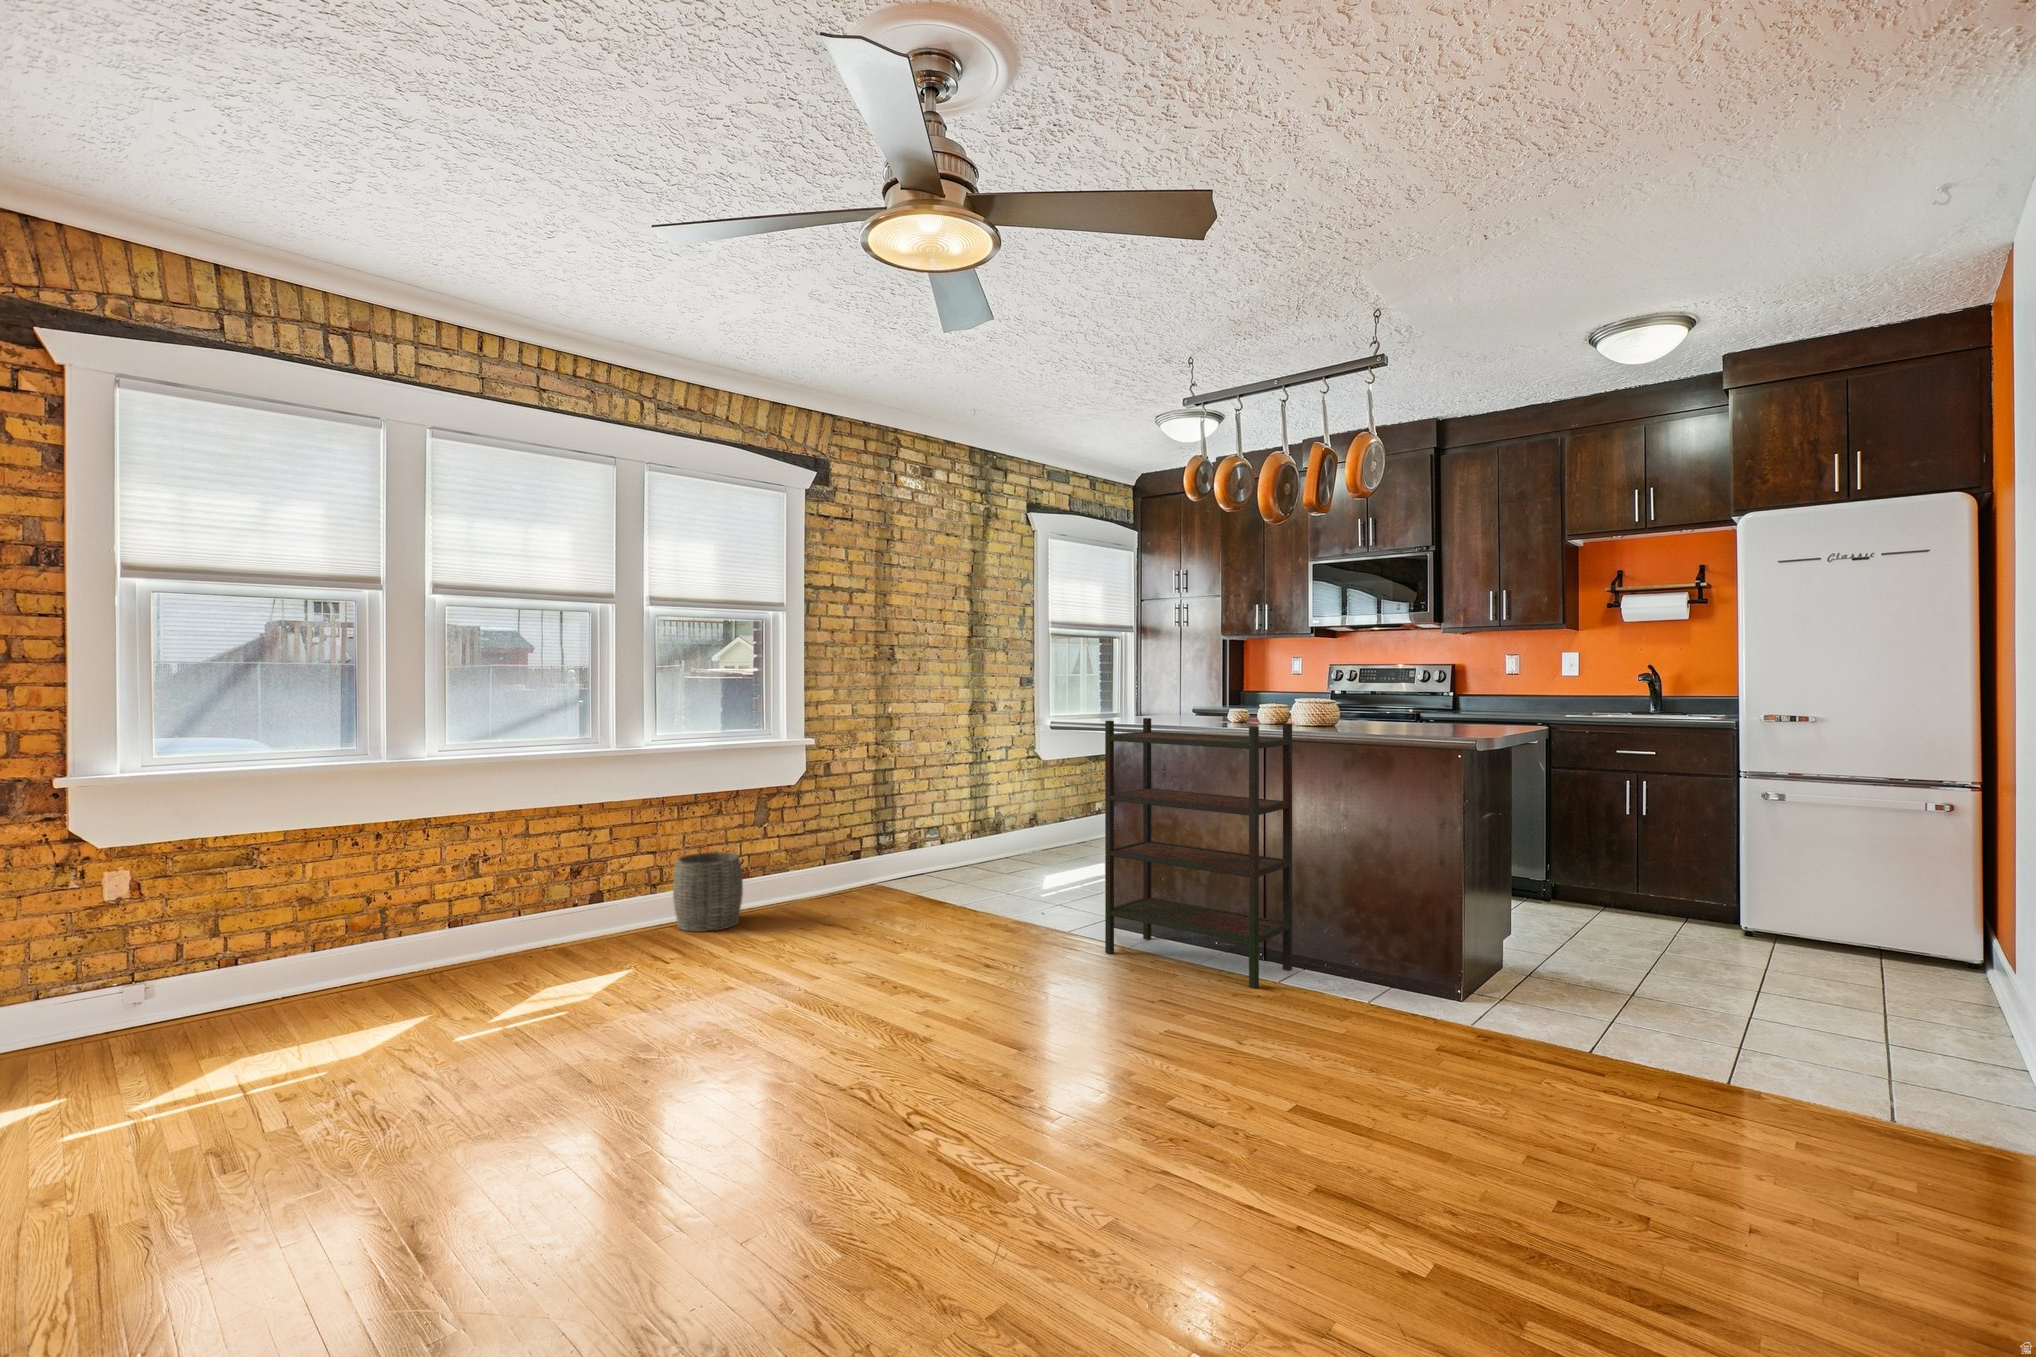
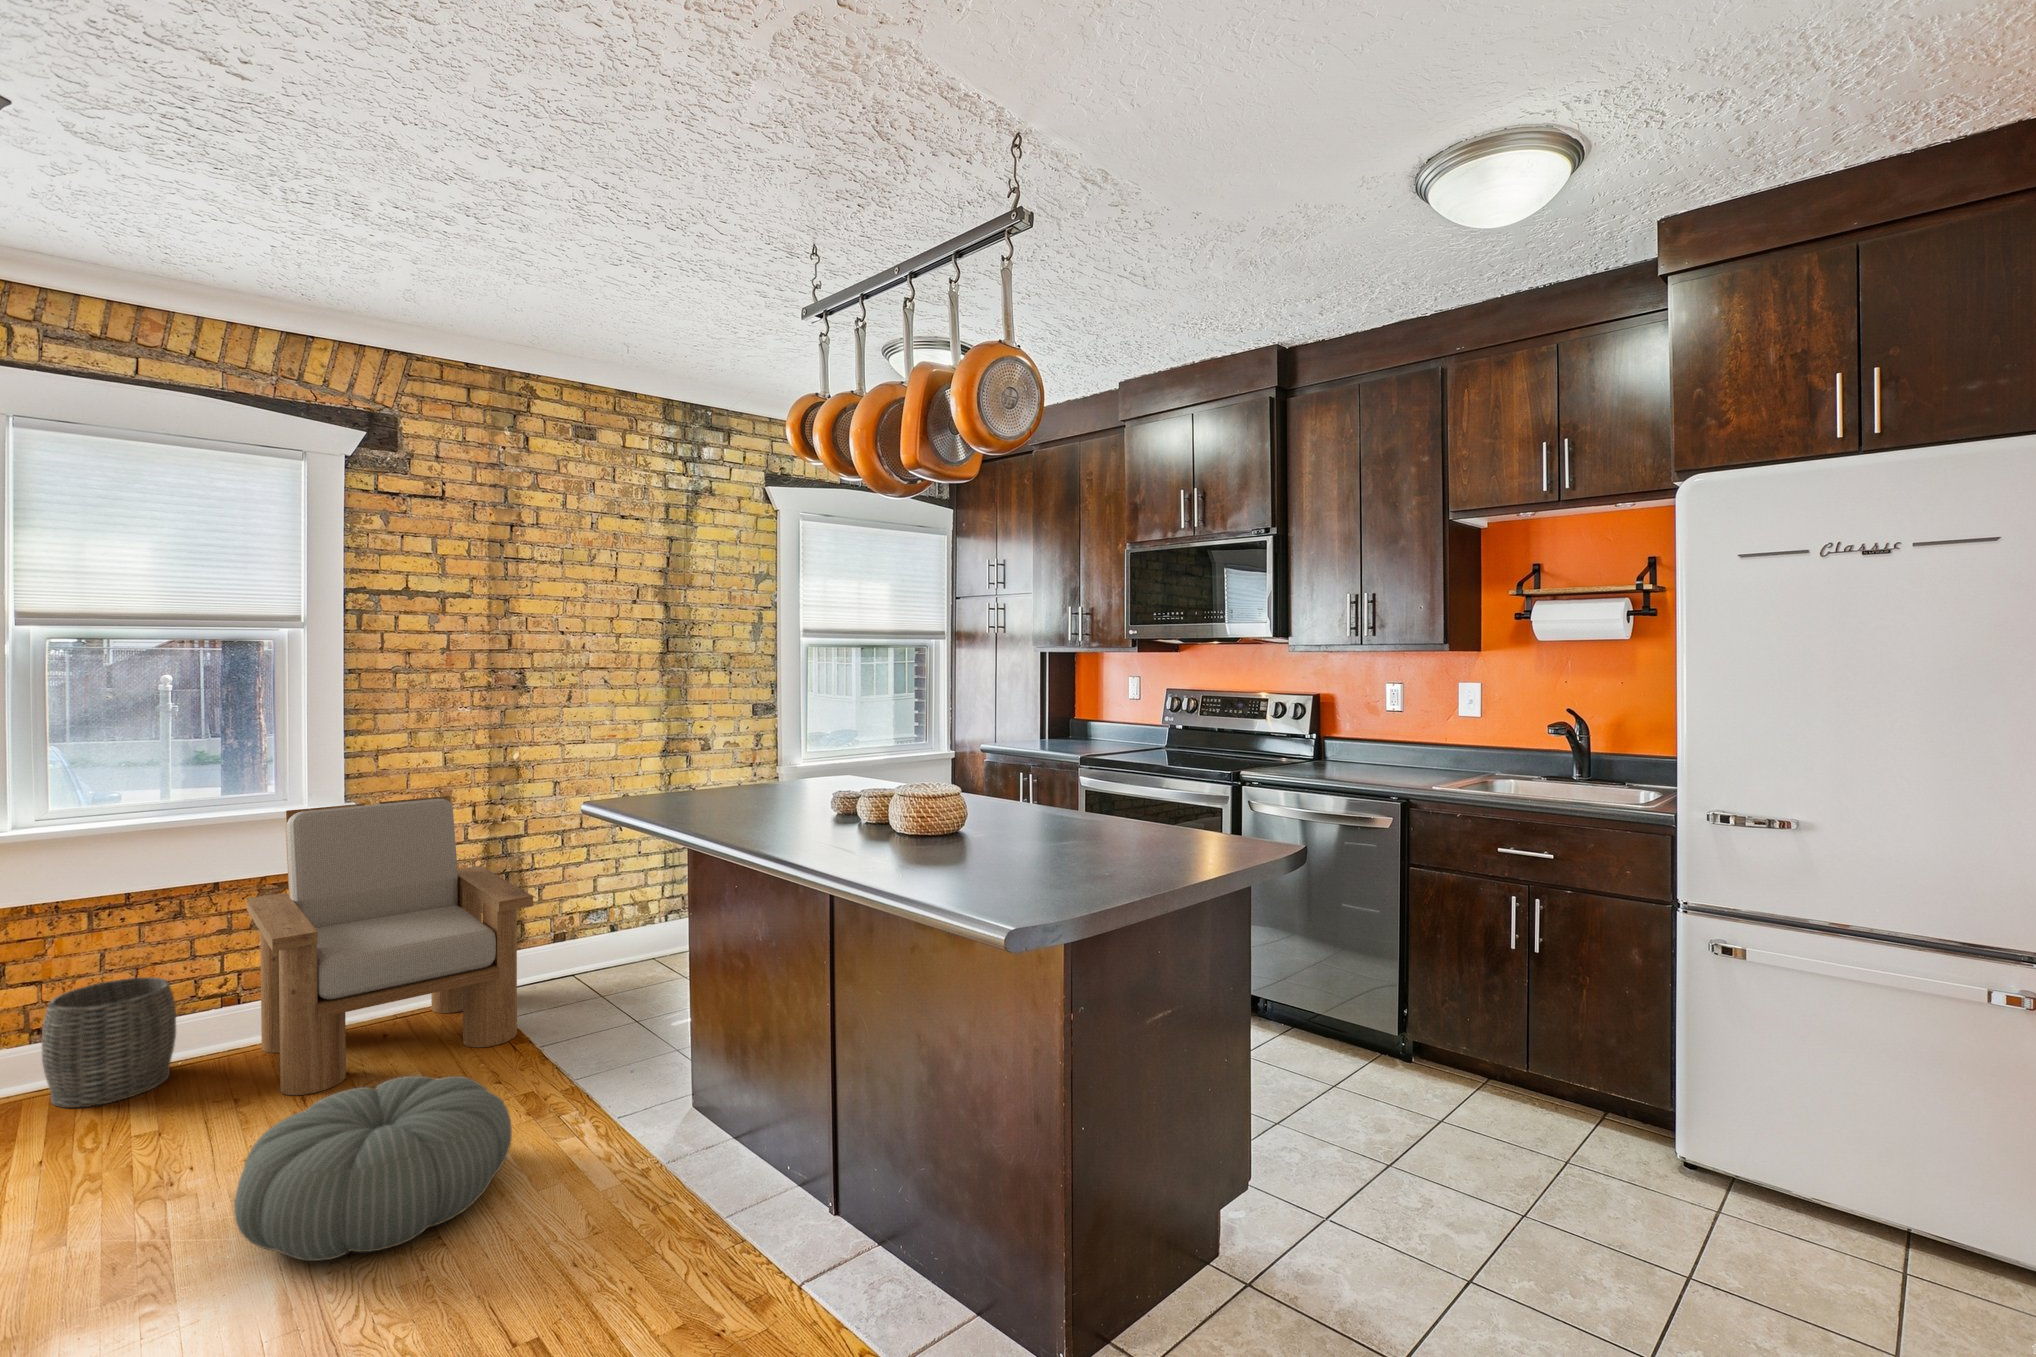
bookshelf: present [1105,718,1292,988] -> none [593,814,846,1319]
armchair: none [759,736,954,924] -> present [246,796,533,1095]
pouf: none [913,889,1056,975] -> present [234,1076,512,1261]

